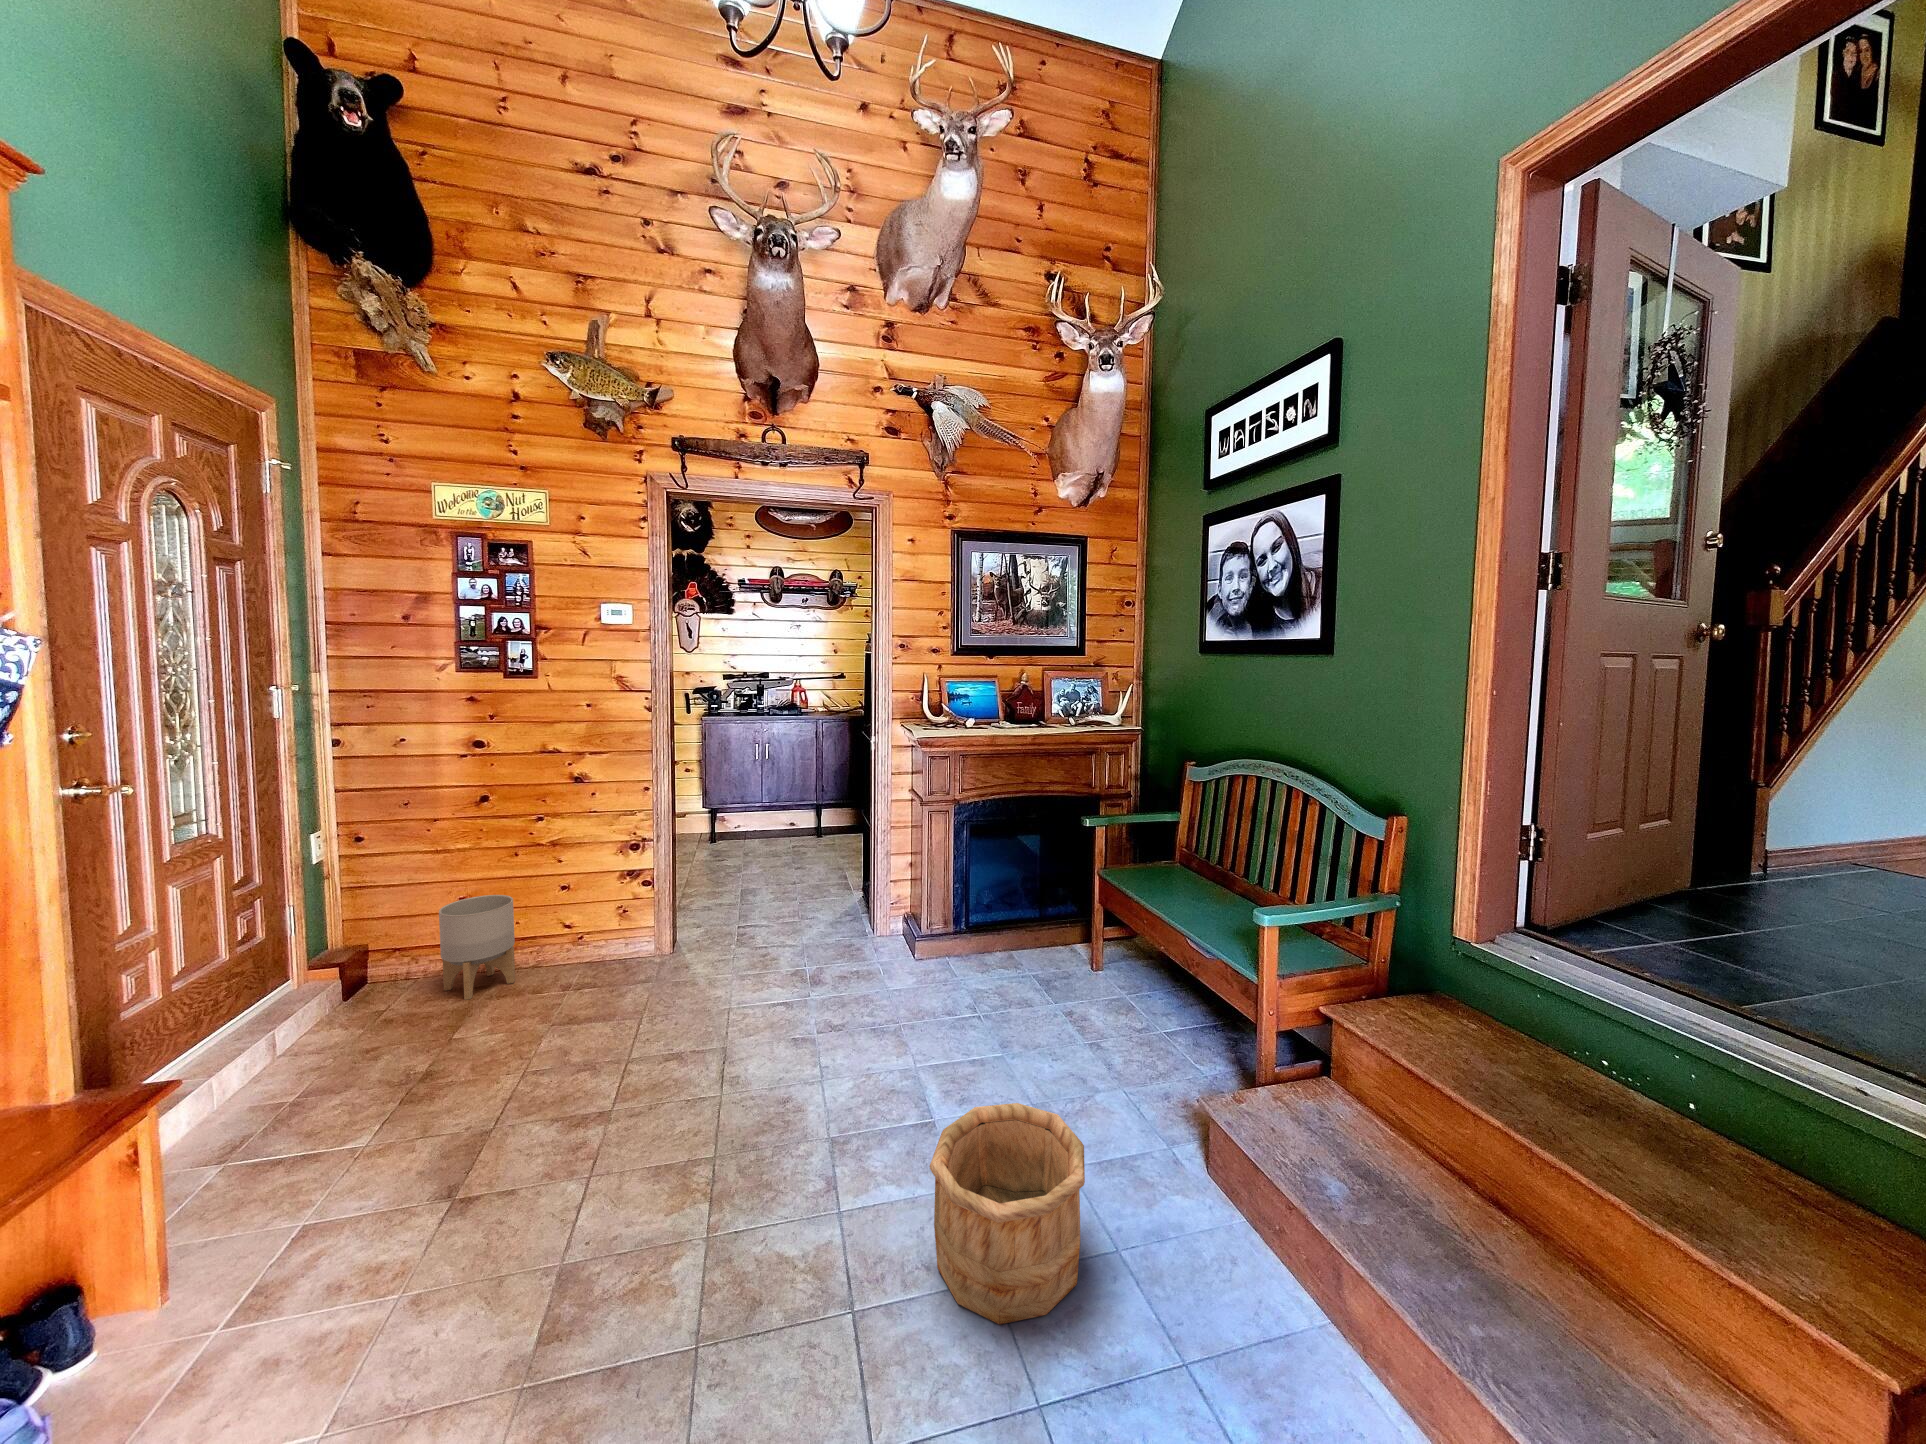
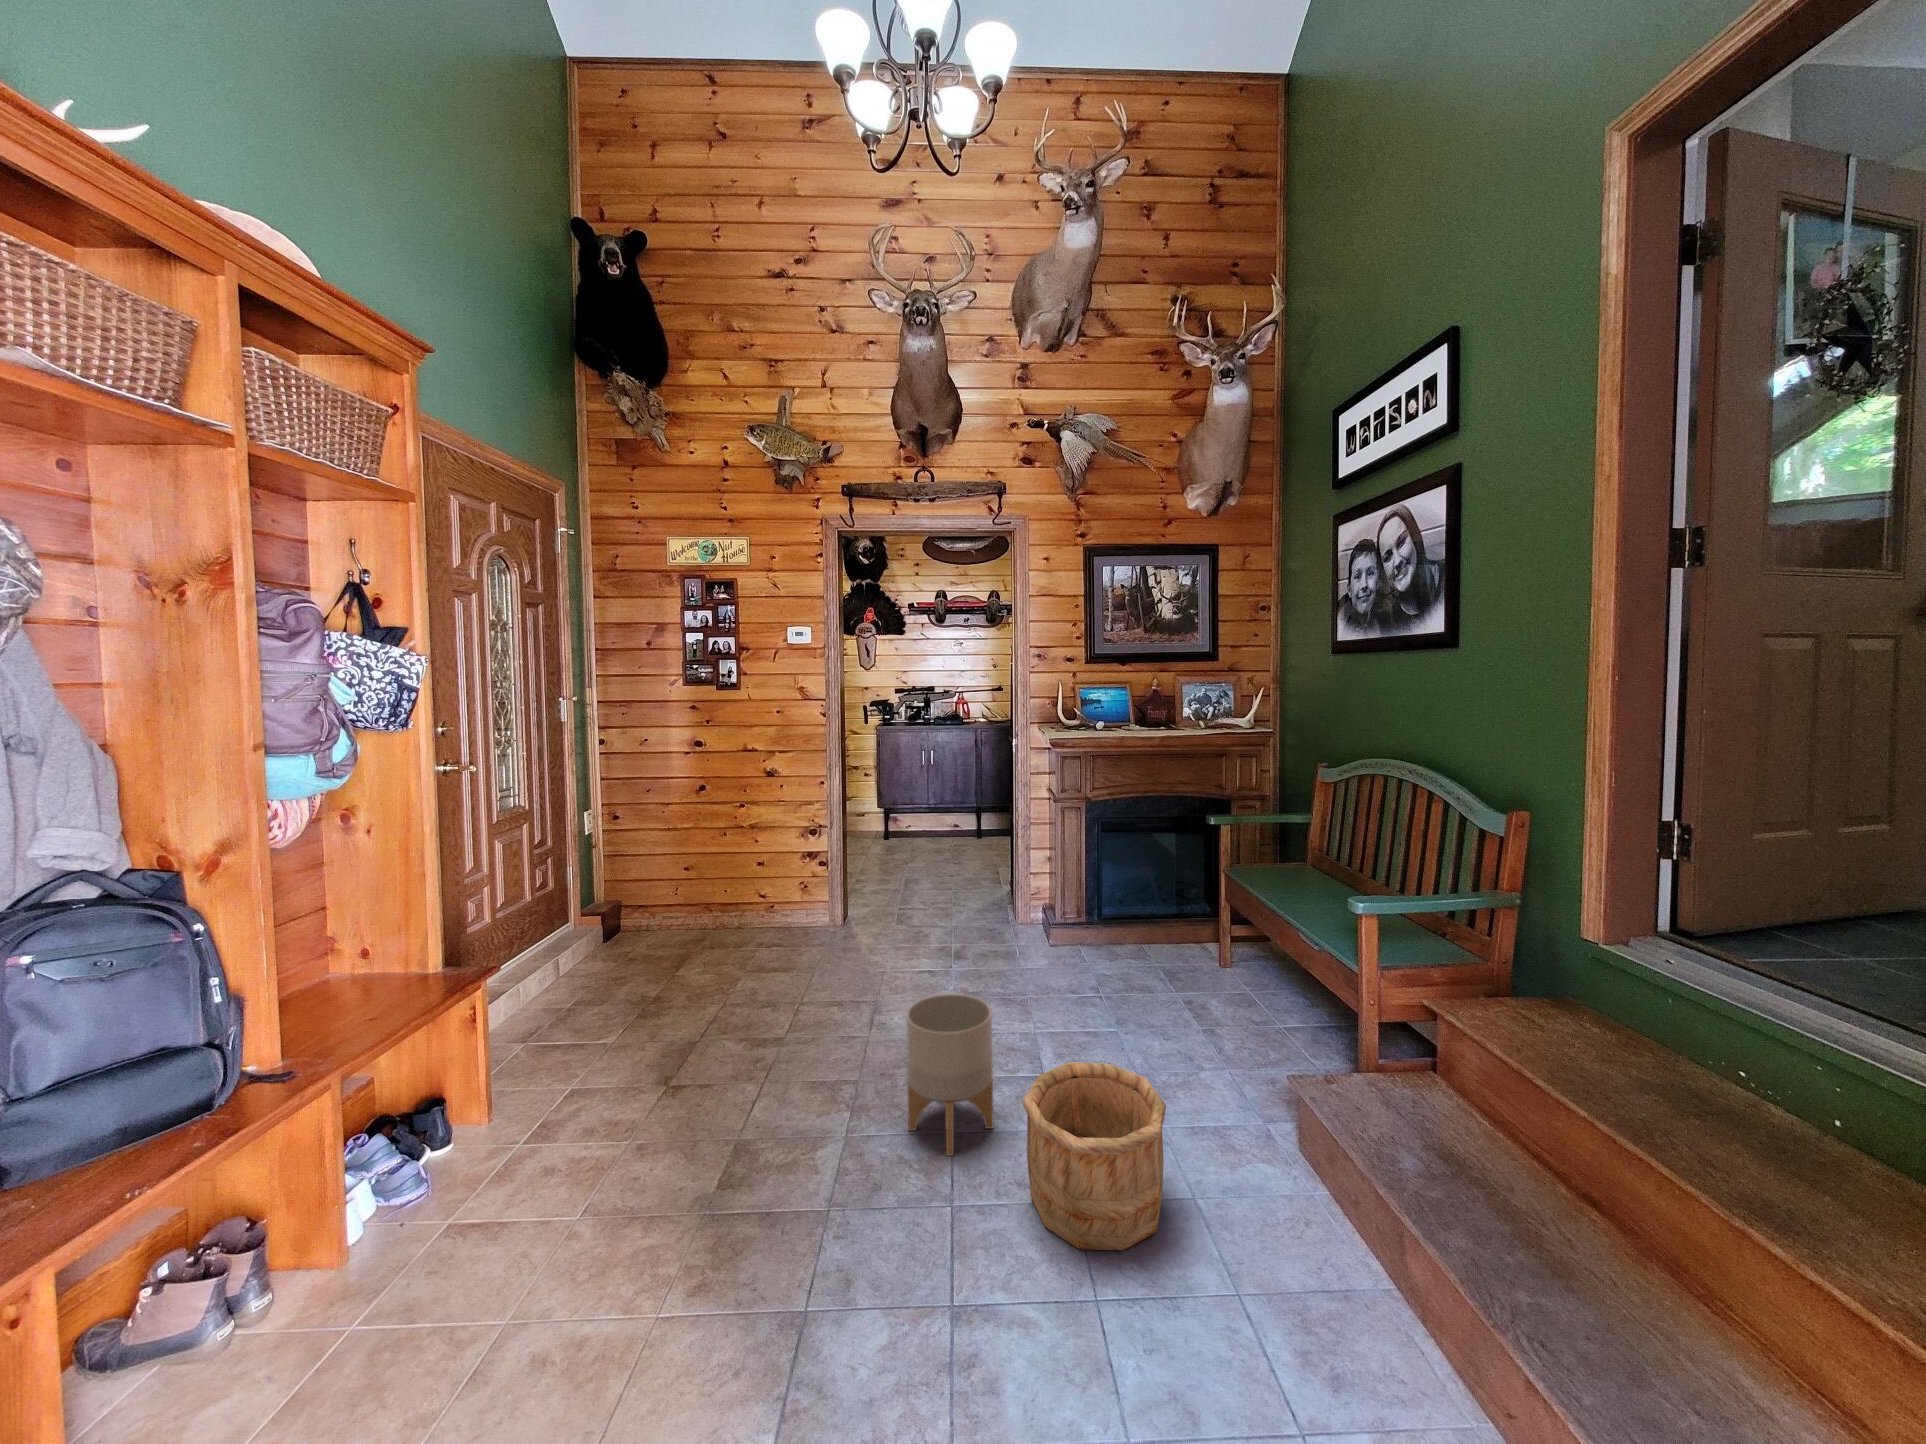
planter: present [439,895,515,1000] -> present [906,993,994,1156]

